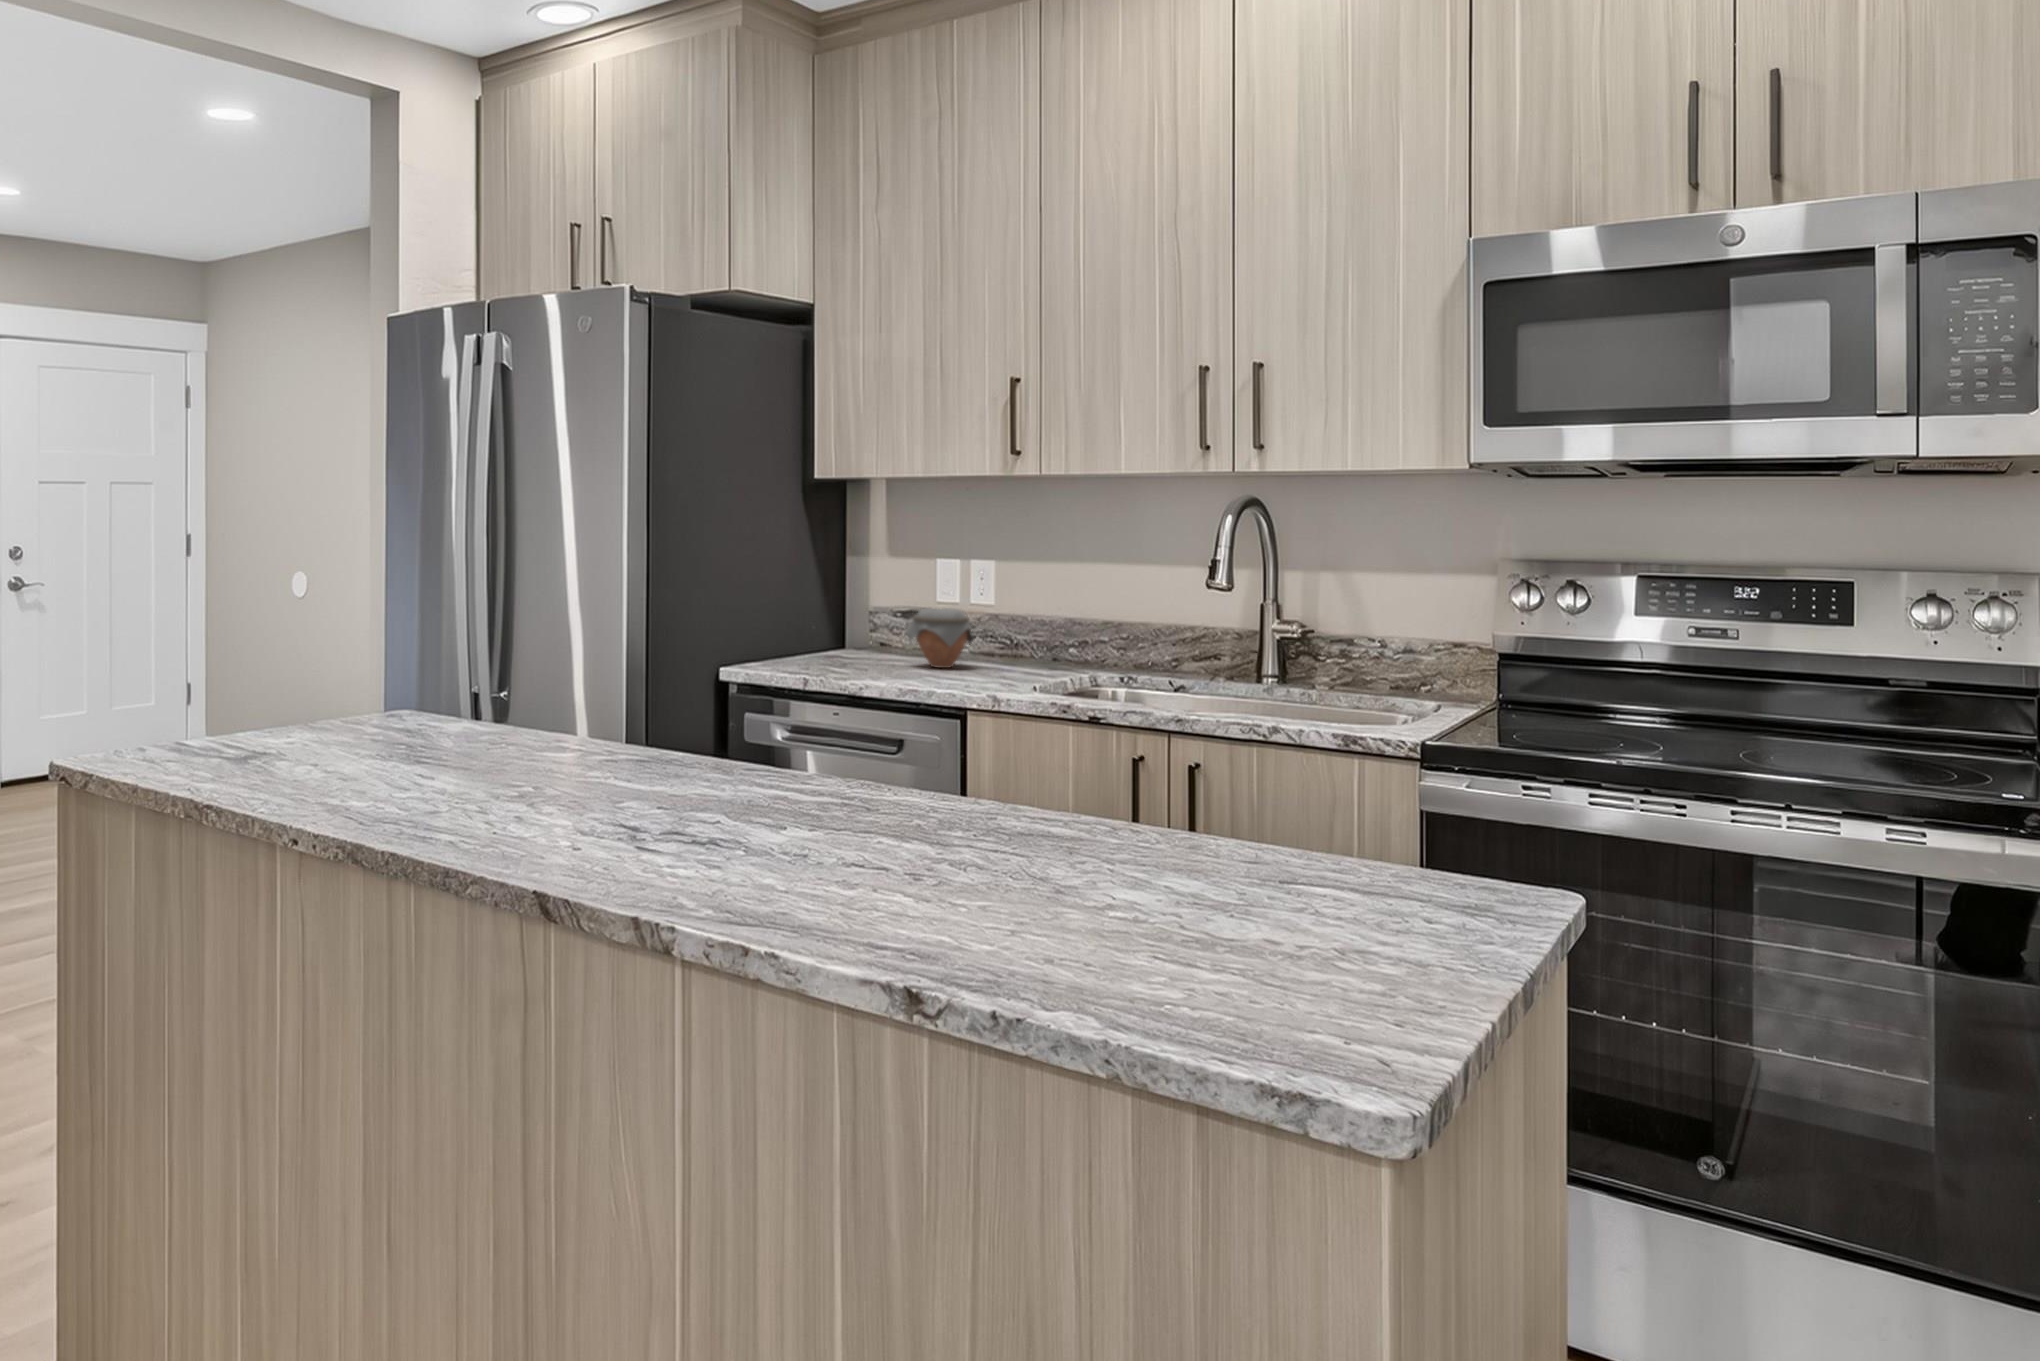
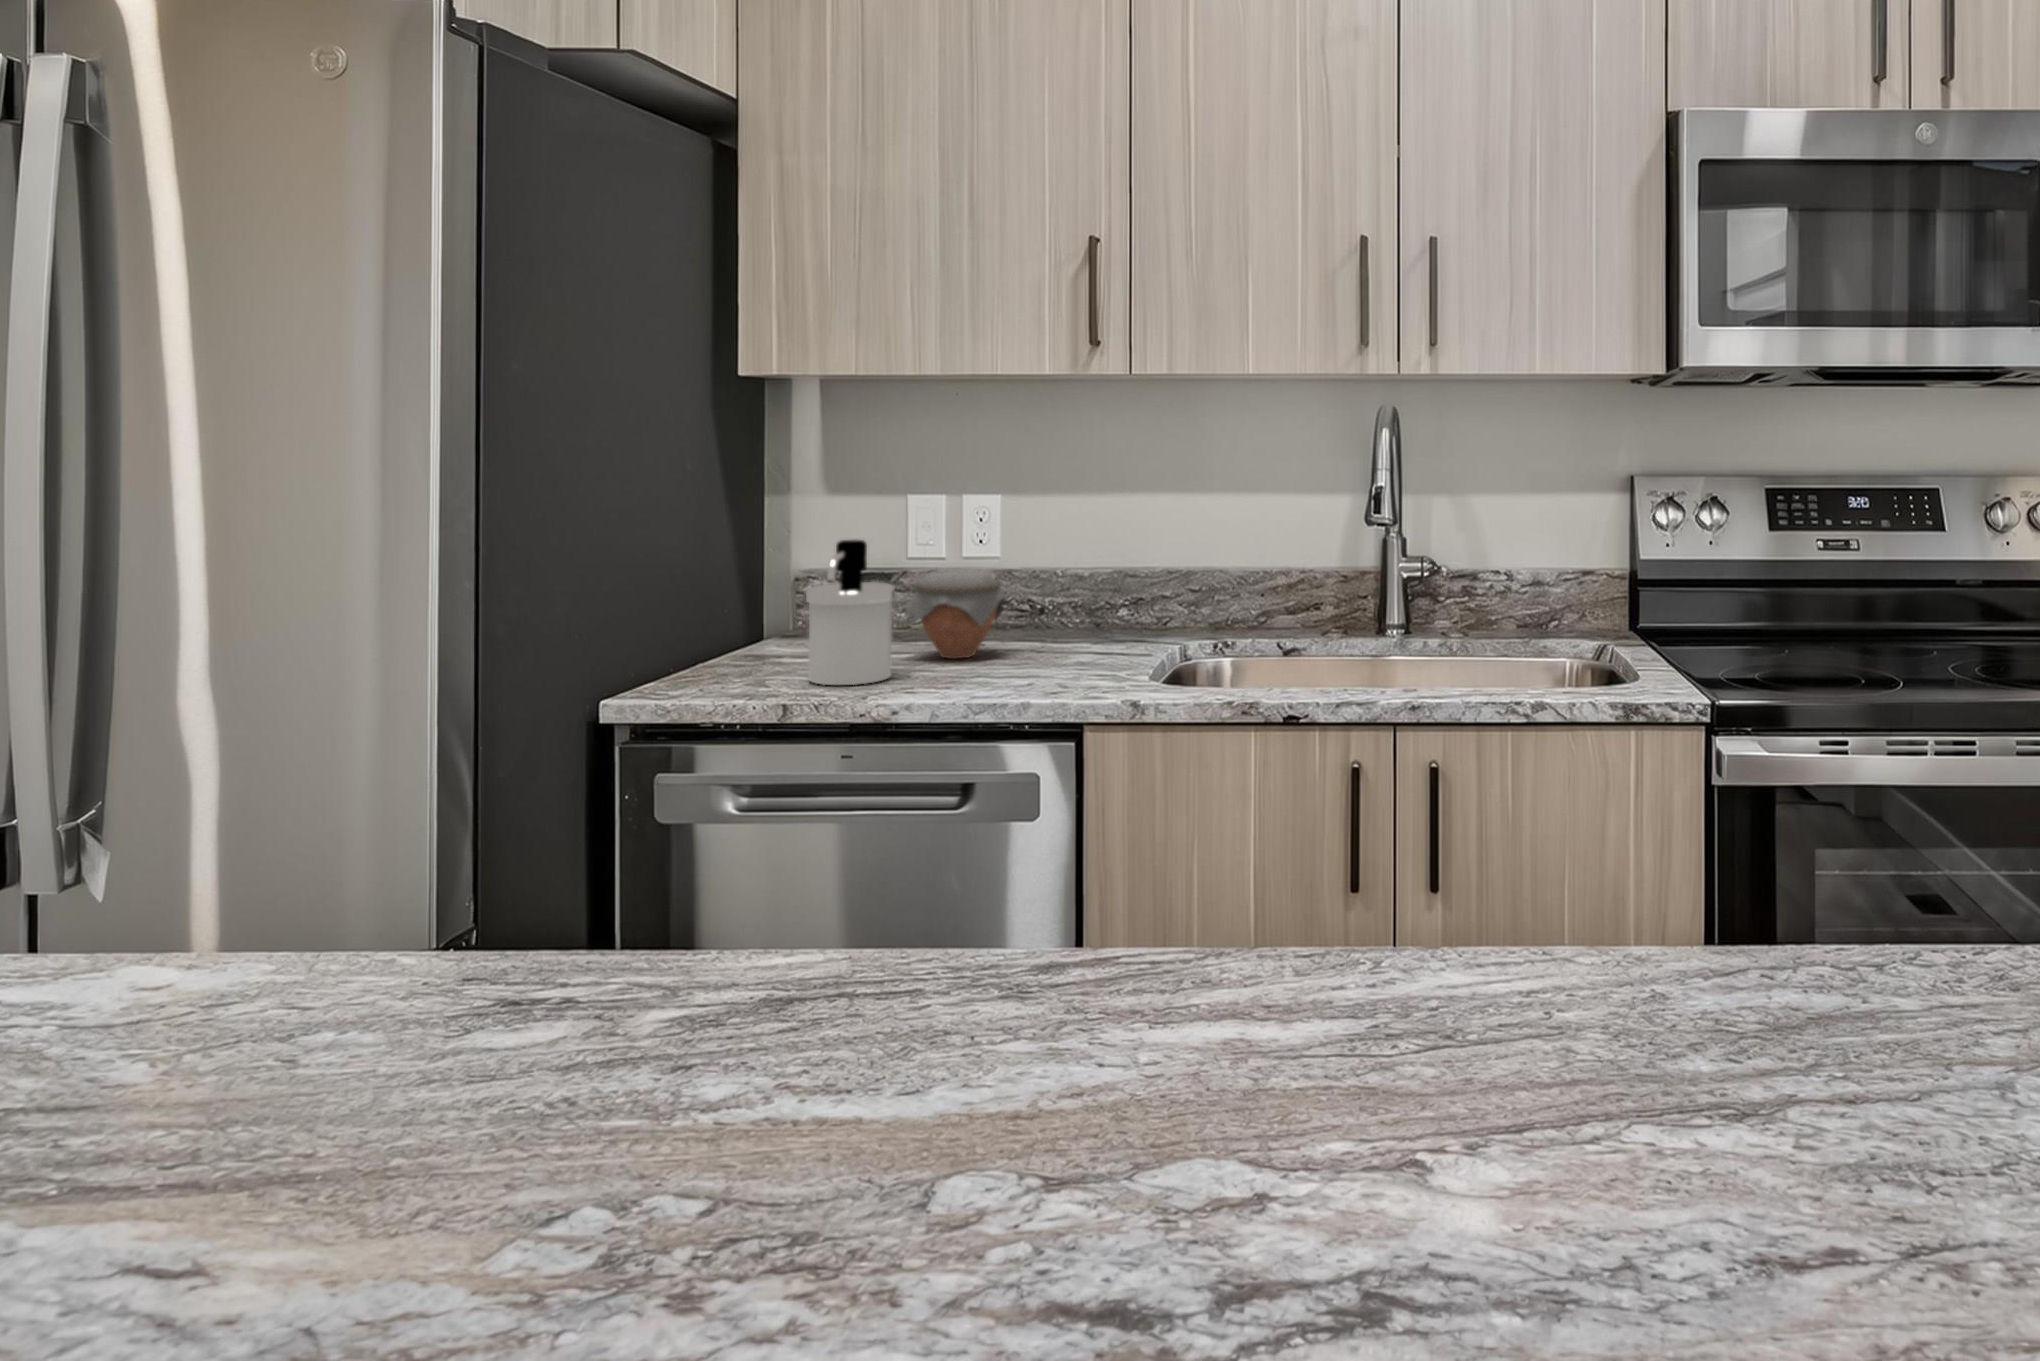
soap dispenser: none [825,581,882,672] -> present [806,540,895,685]

